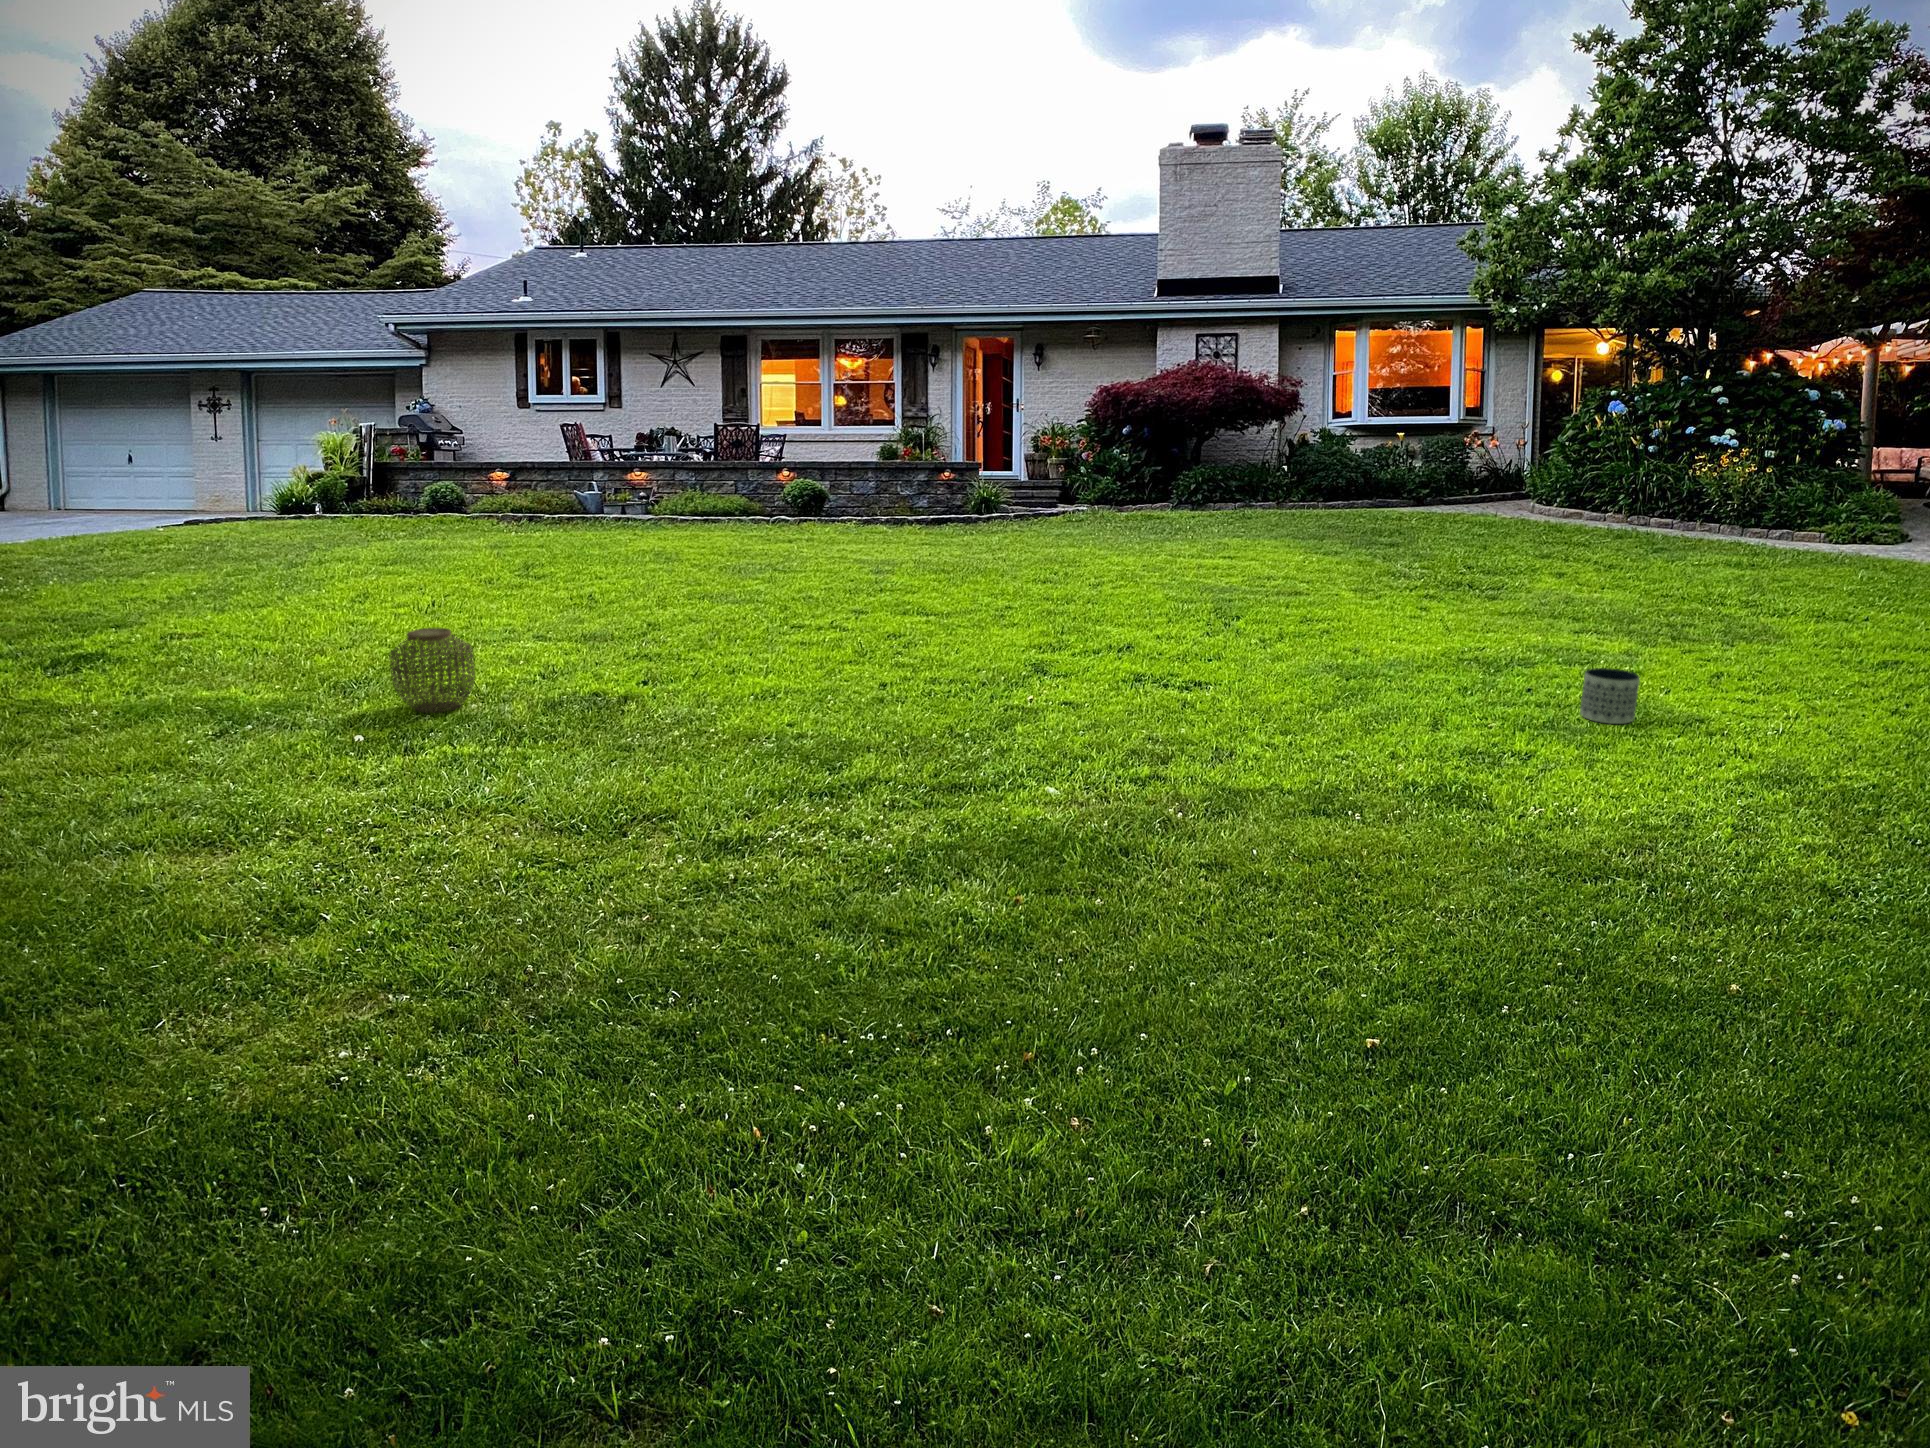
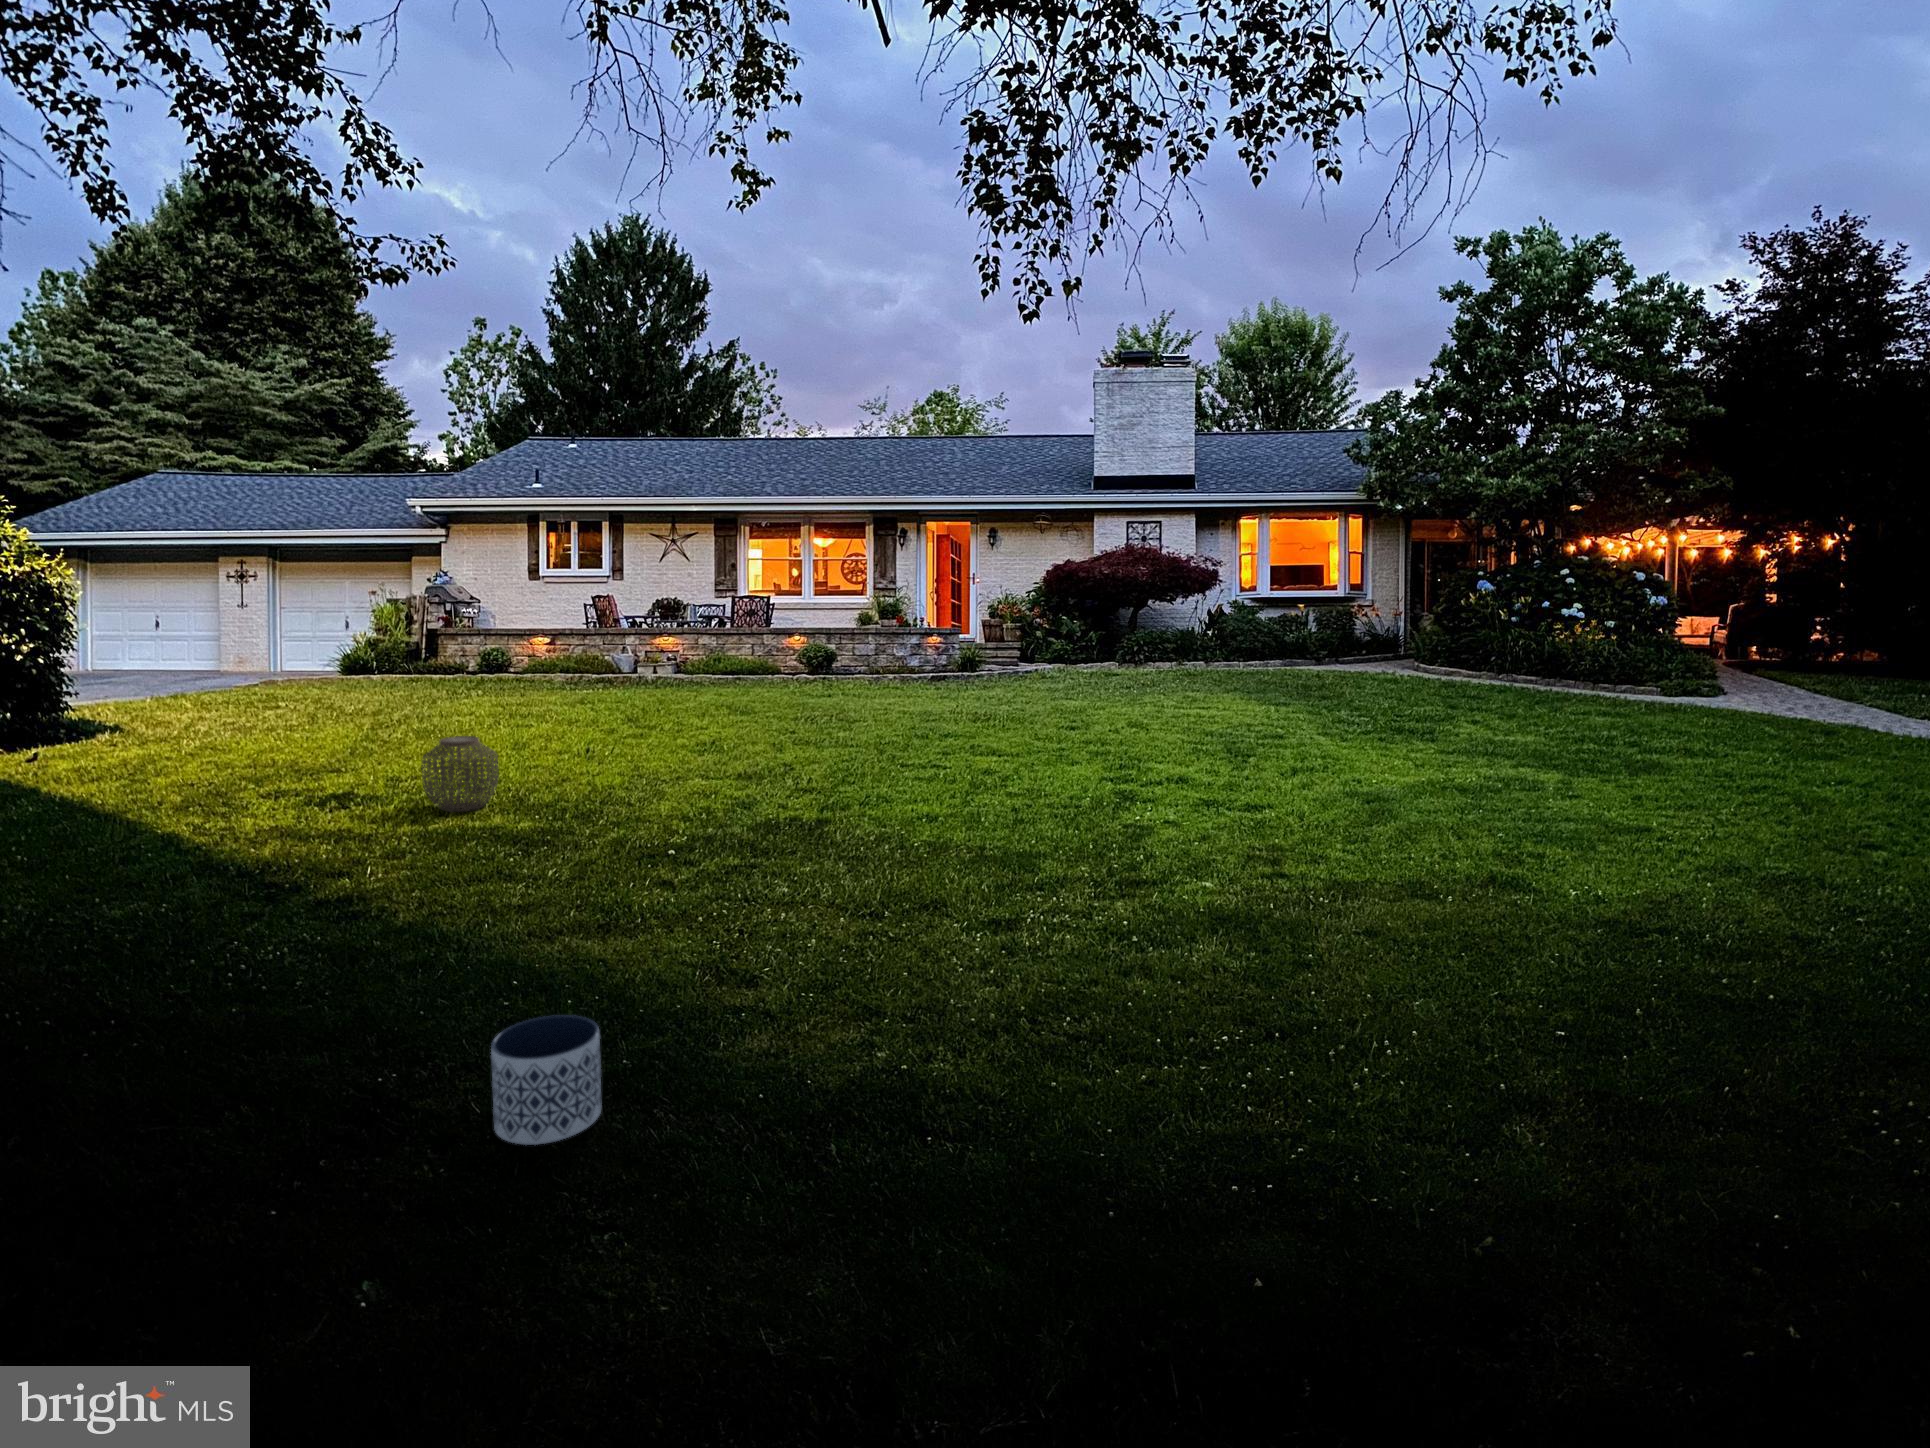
planter: present [1580,668,1640,724] -> present [491,1015,601,1145]

